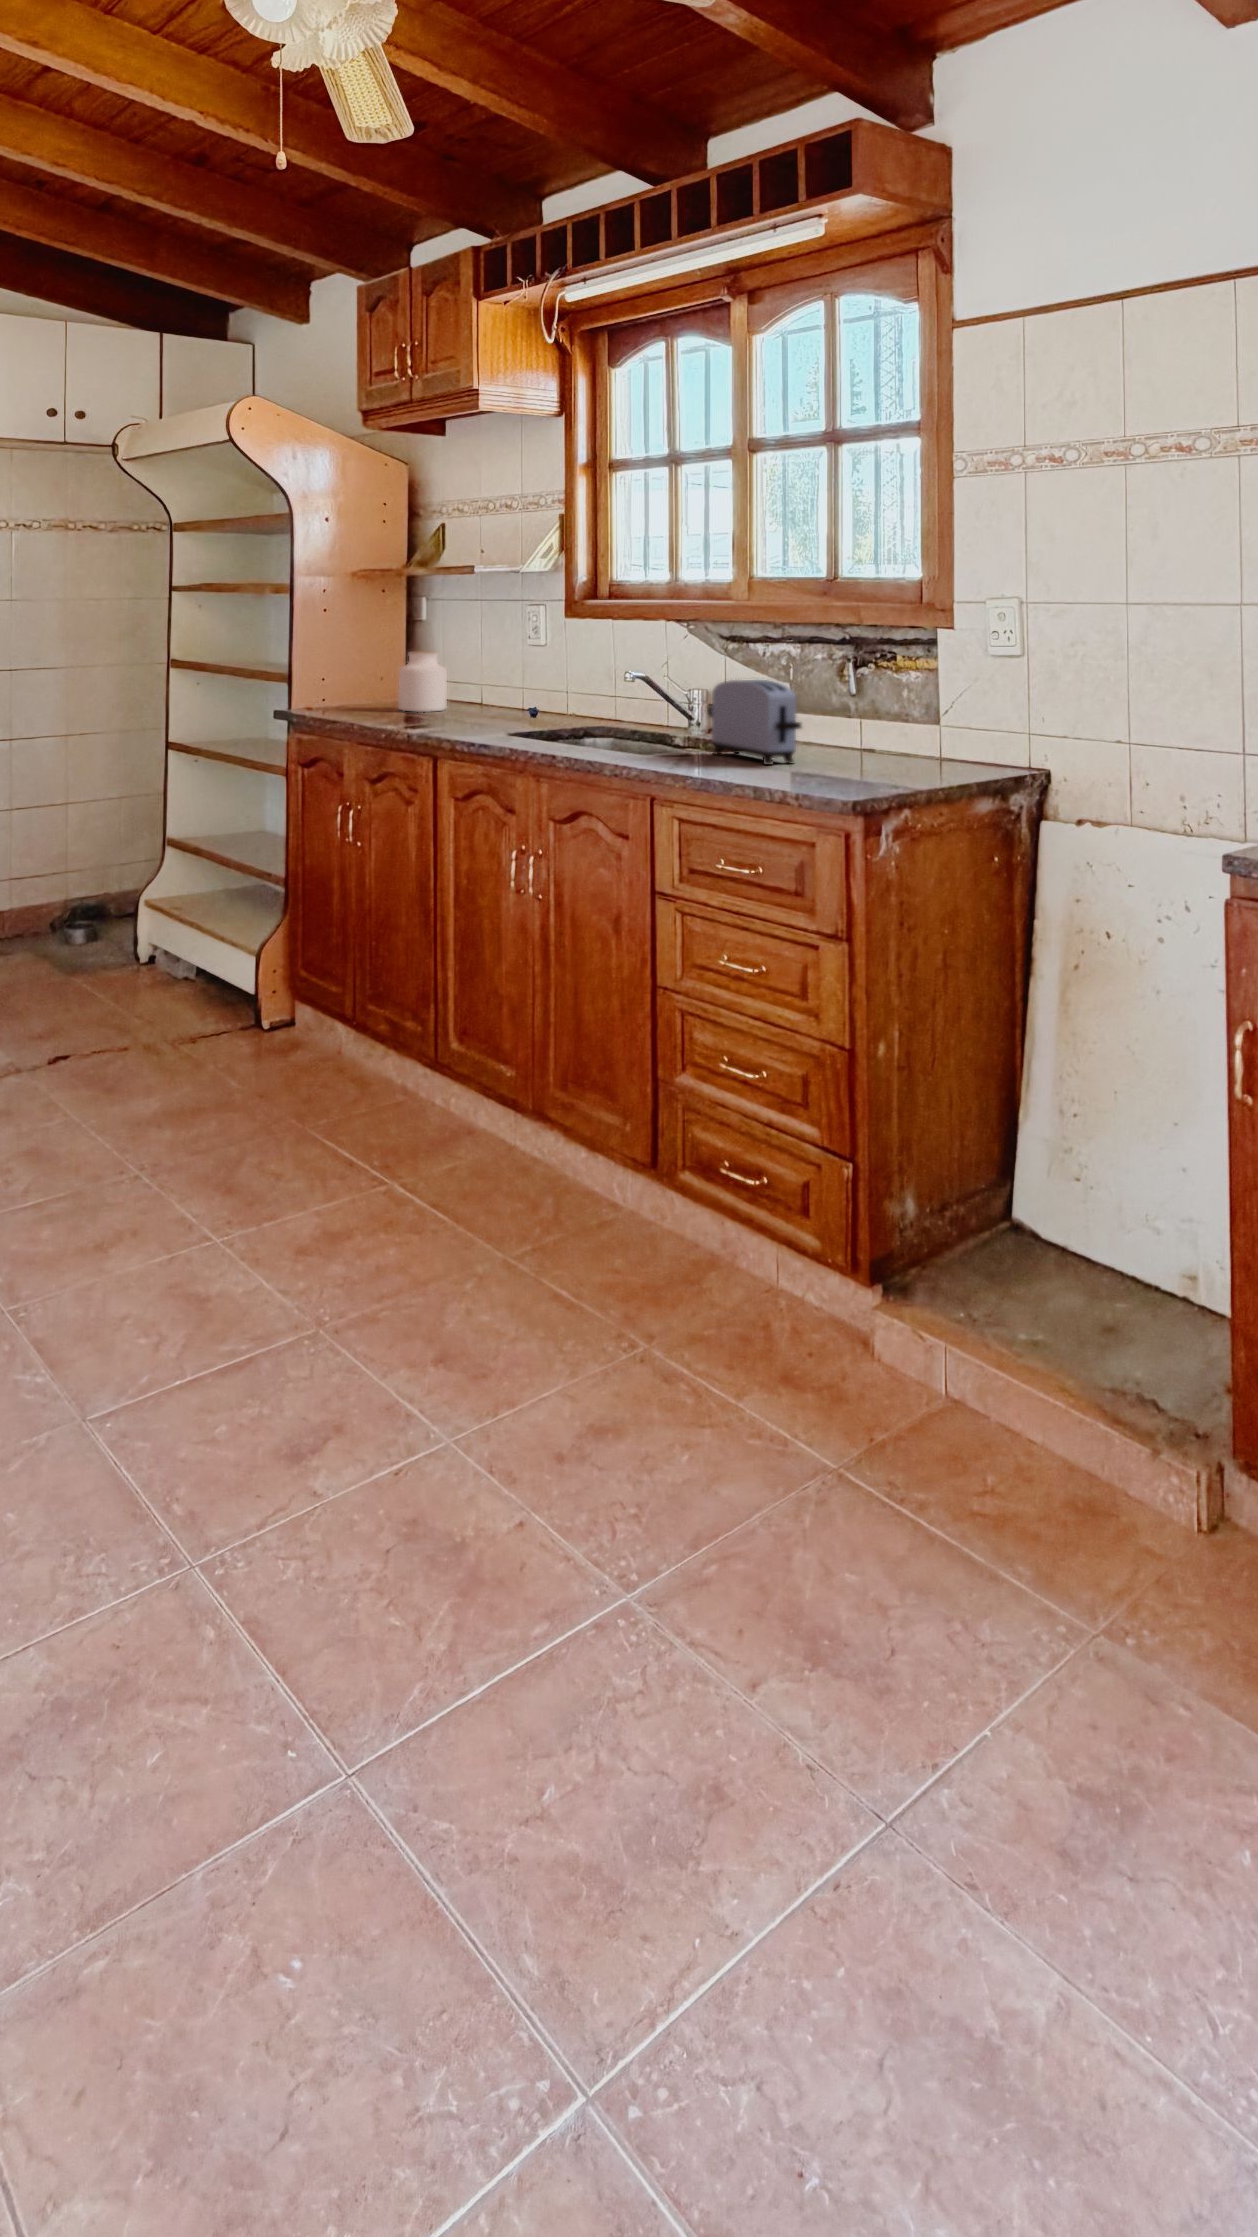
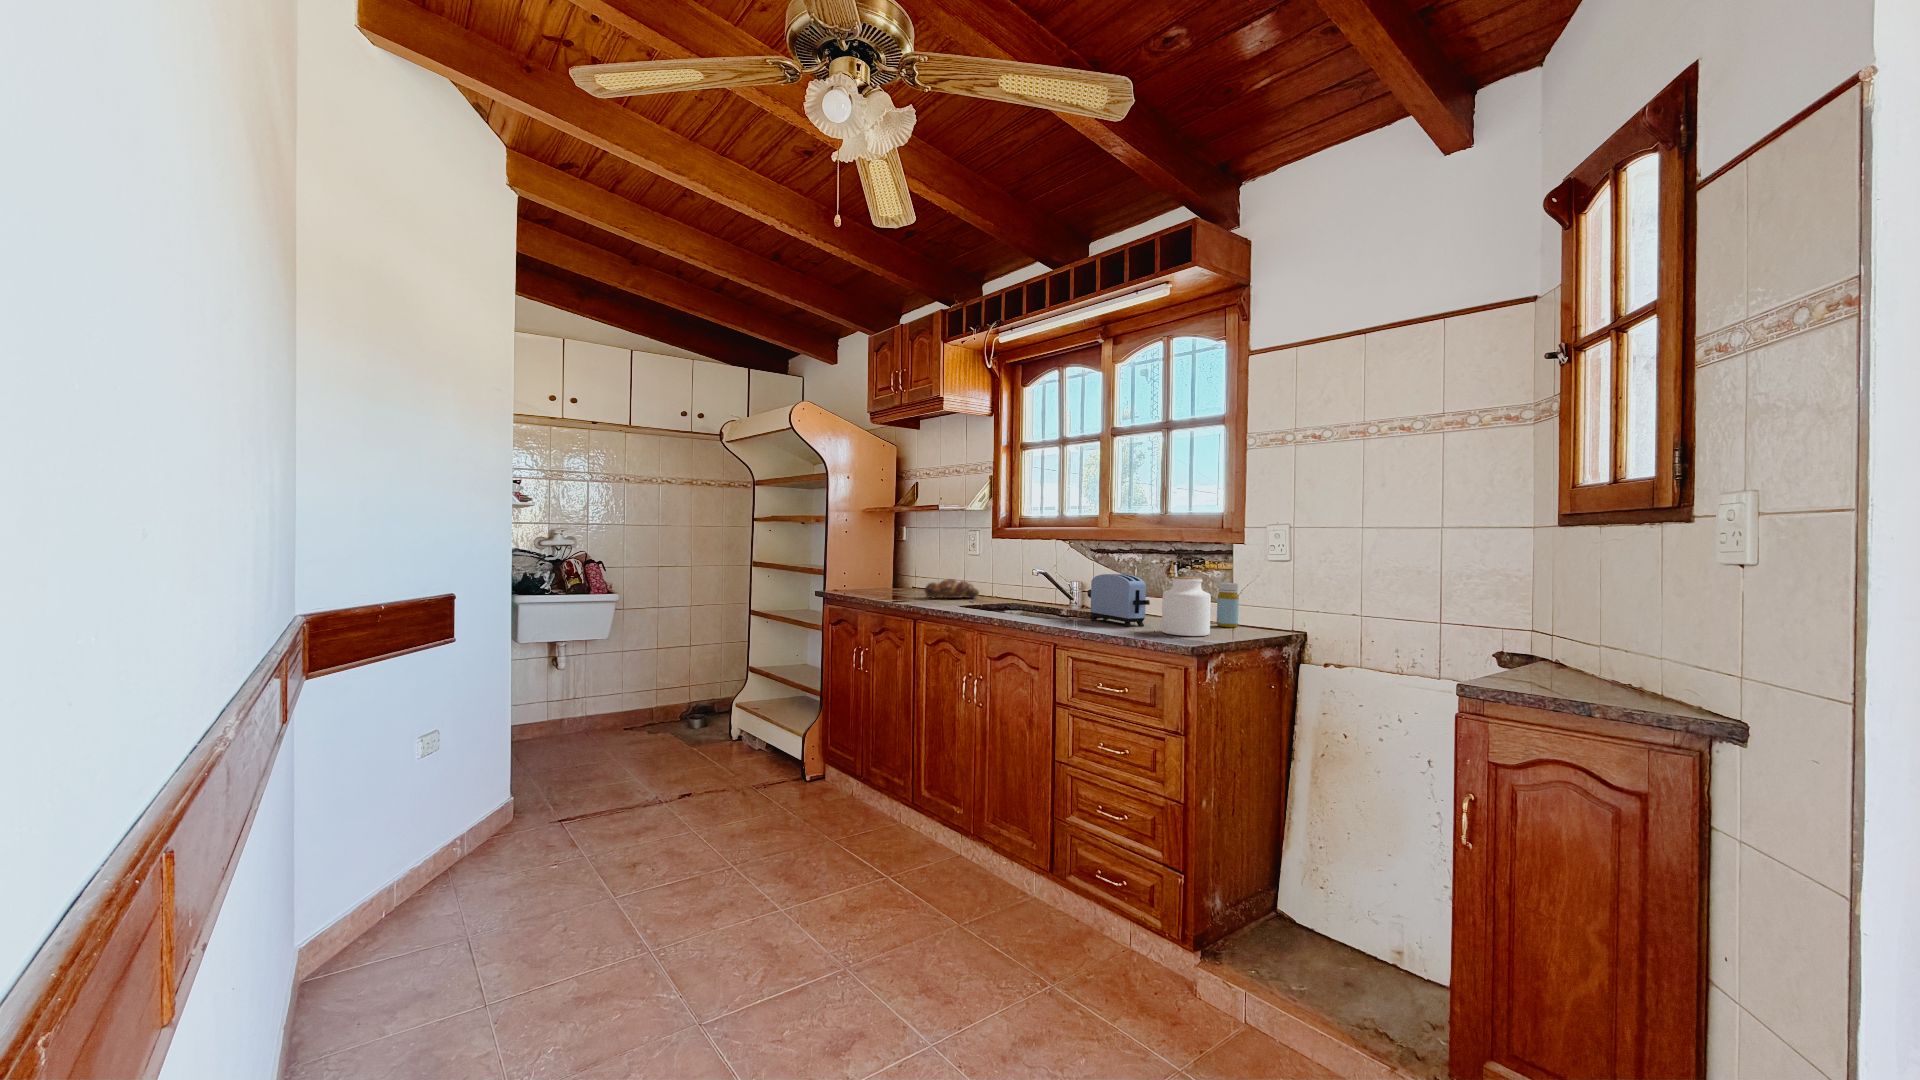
jar: present [398,651,447,712] -> present [1162,577,1211,636]
bread loaf: none [451,687,542,721] -> present [924,579,979,598]
bottle: none [912,691,945,763] -> present [1217,583,1239,627]

